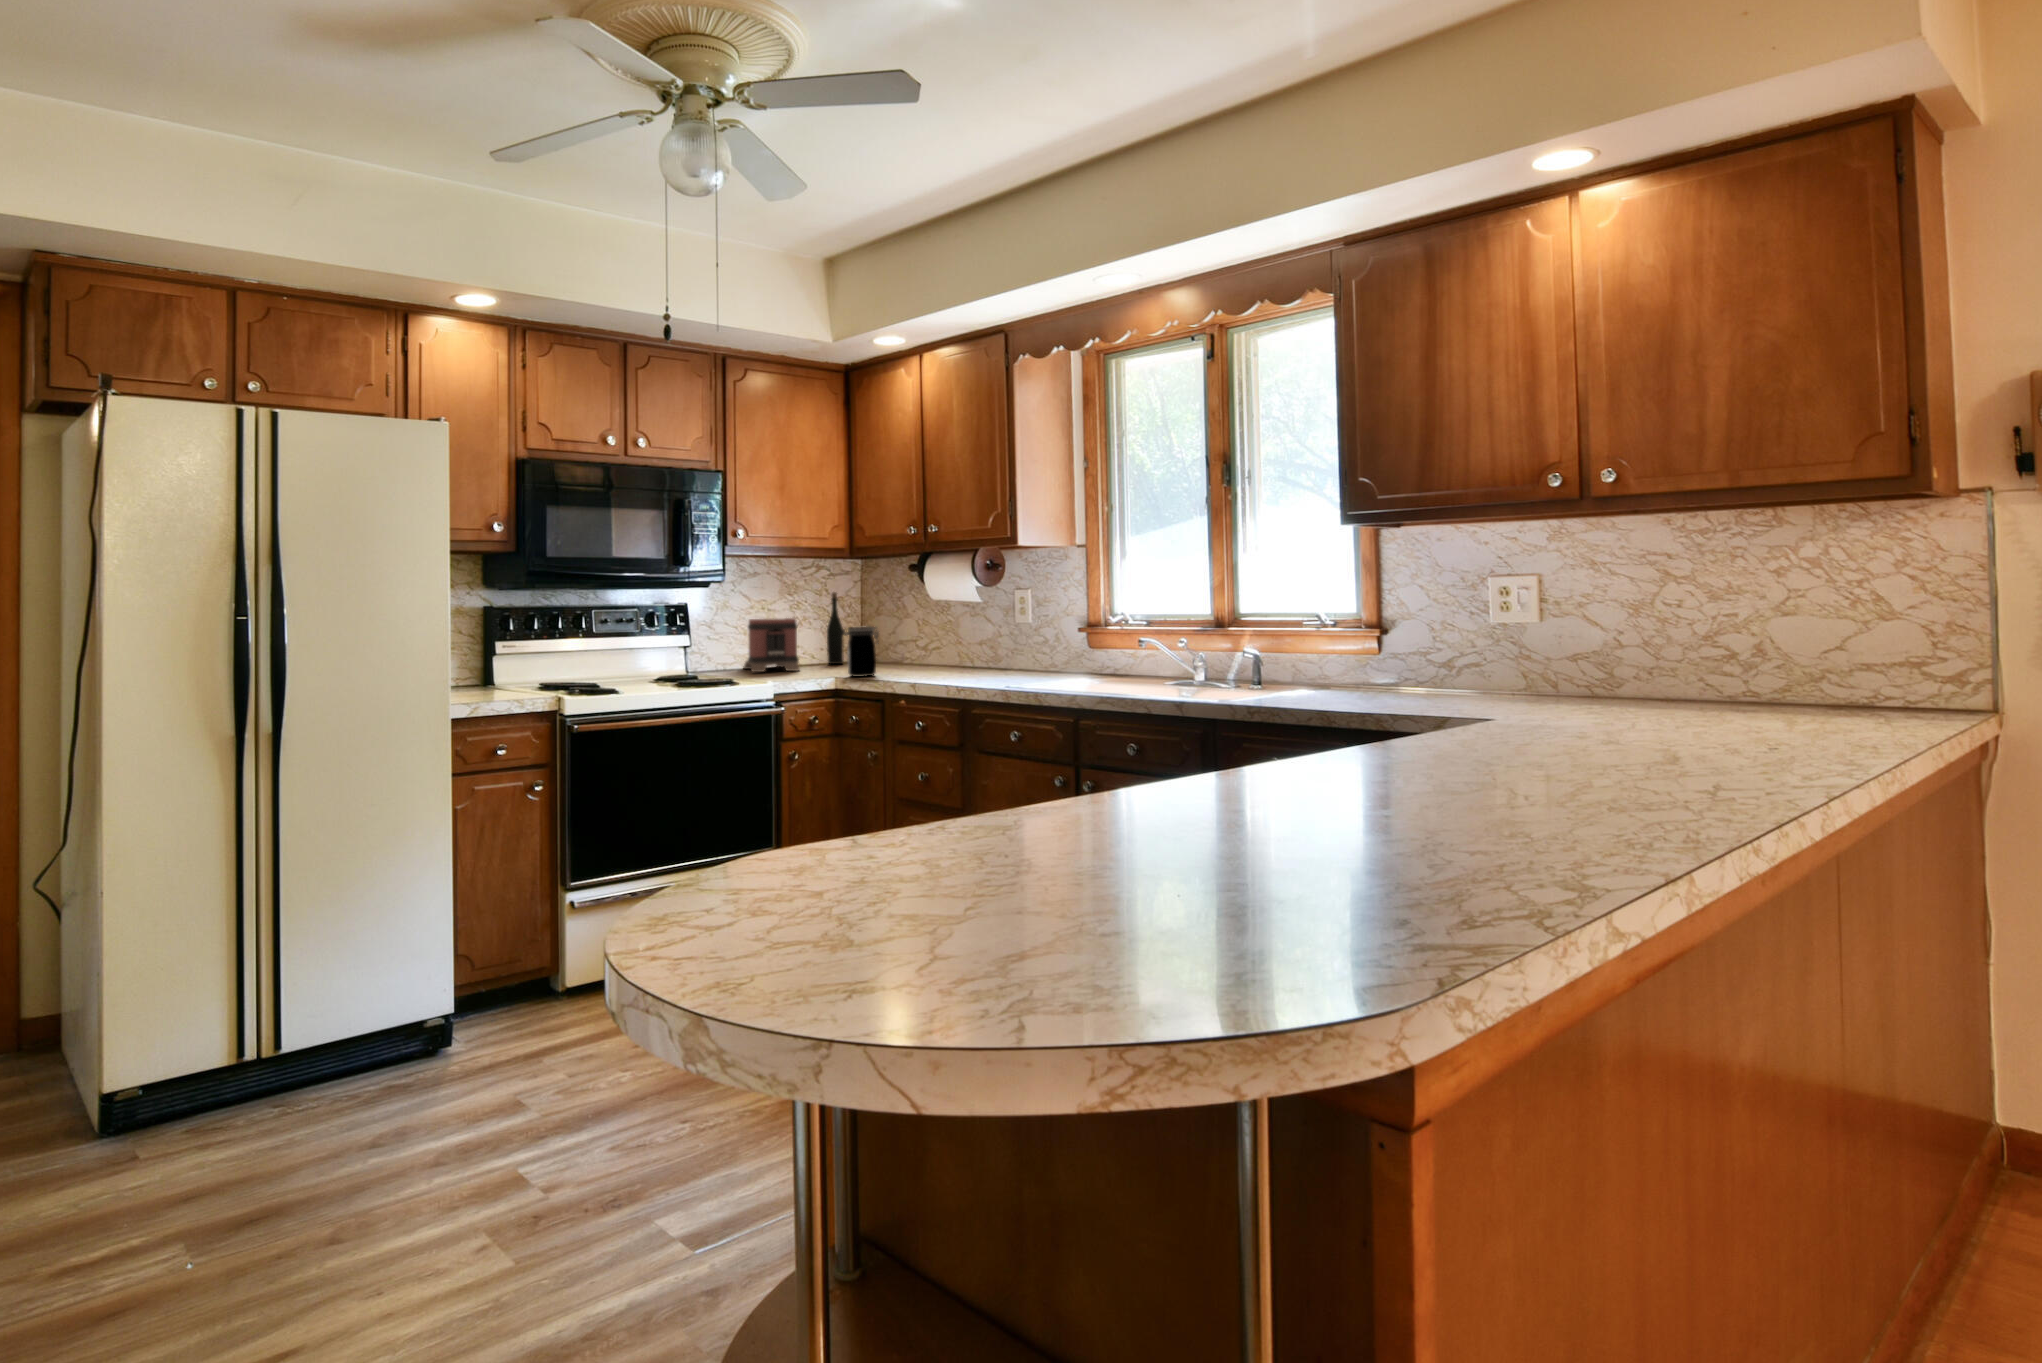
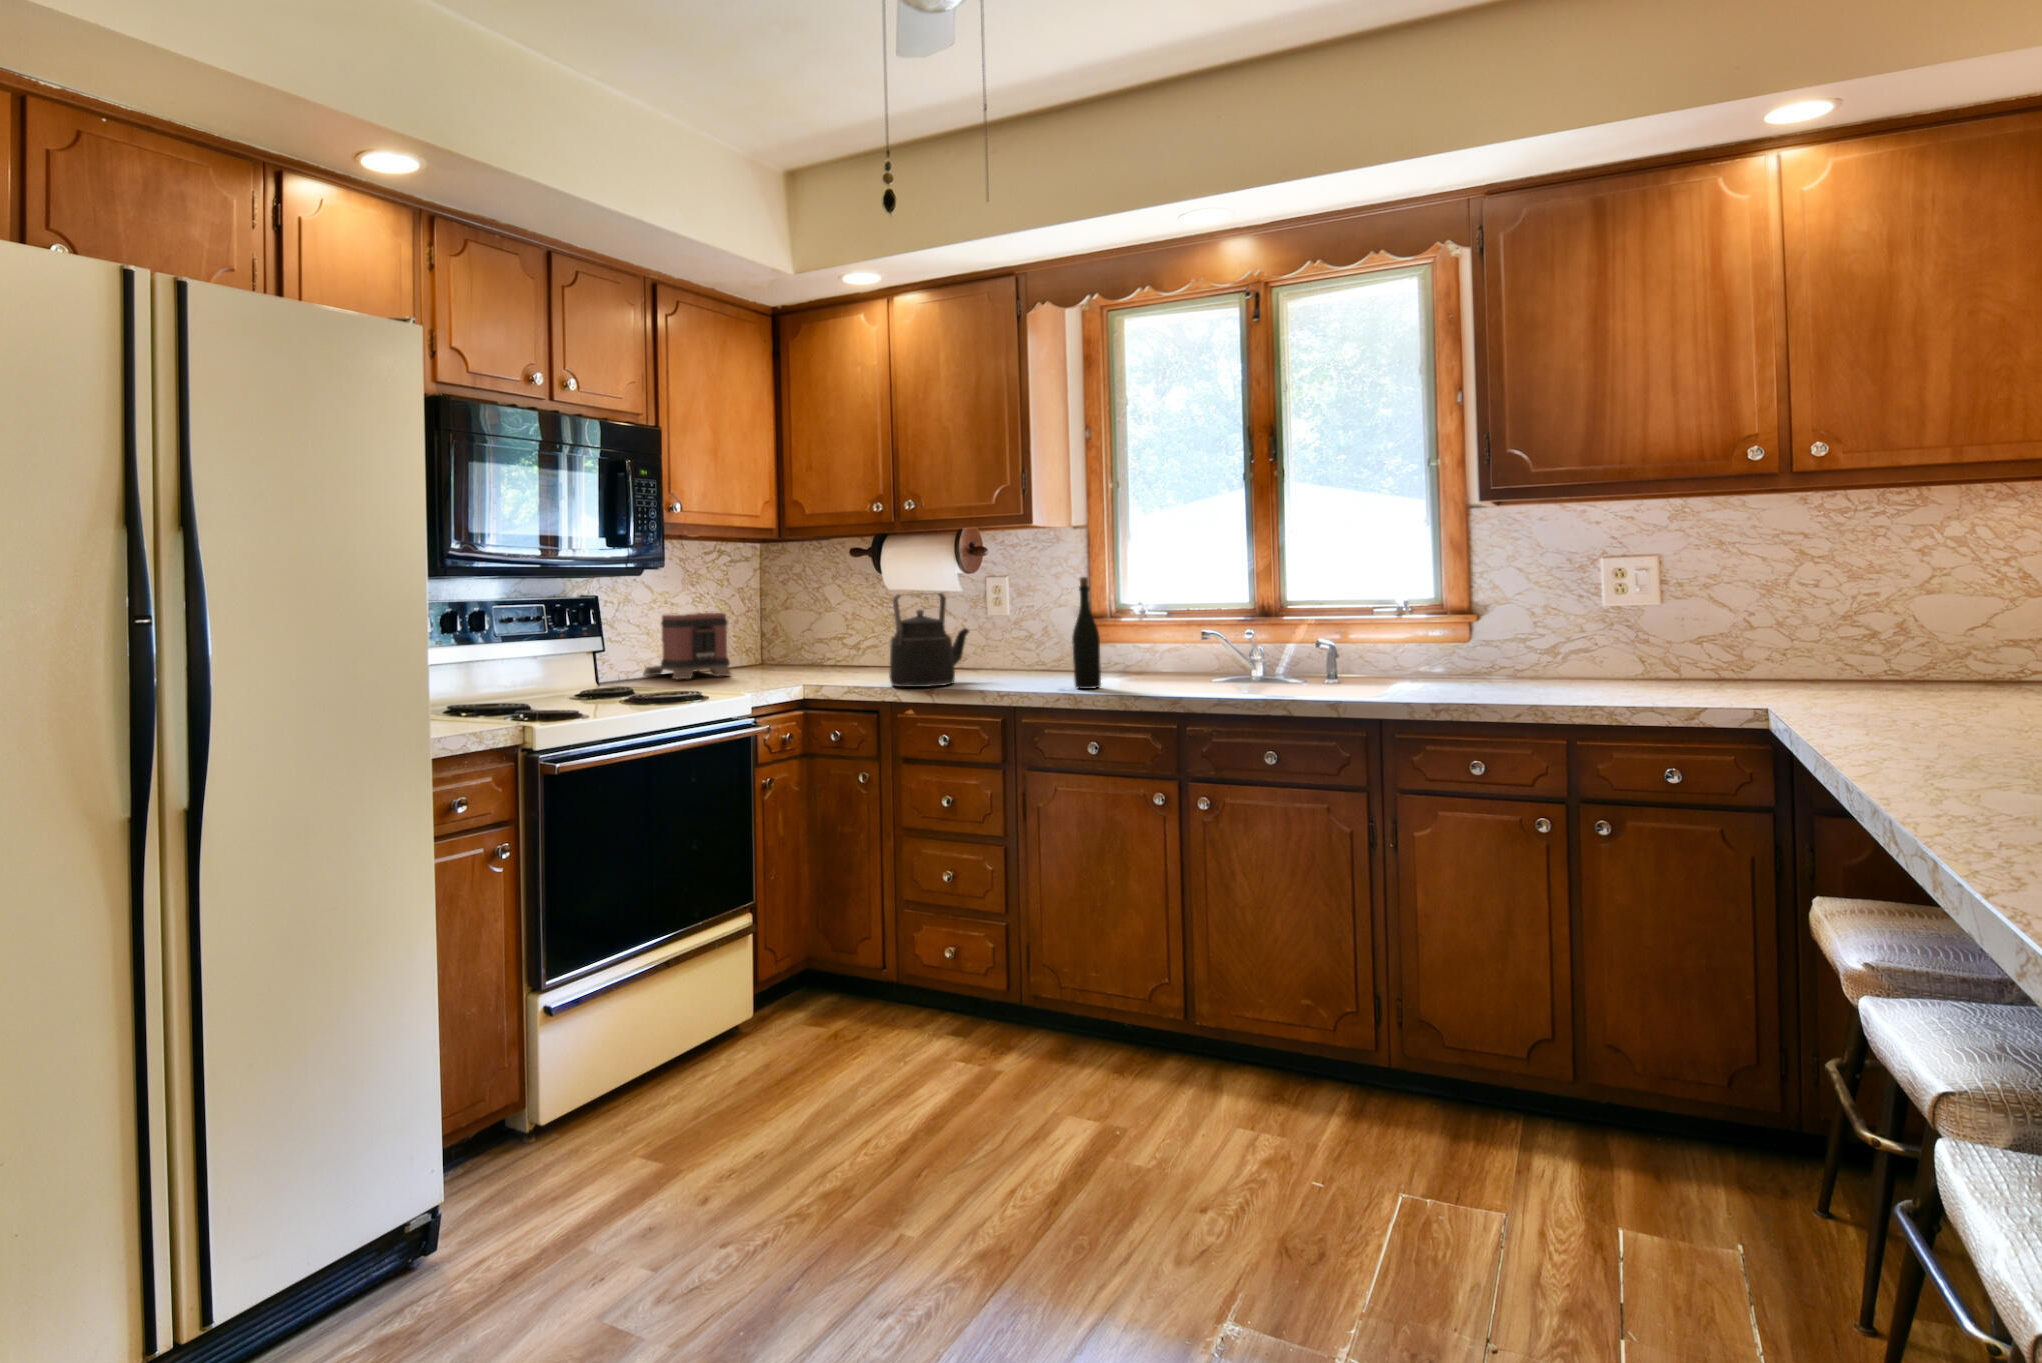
bottle: present [827,592,844,664] -> present [1072,577,1101,689]
kettle: none [886,604,963,683] -> present [889,593,969,687]
jar: present [843,626,879,677] -> none [810,621,854,681]

